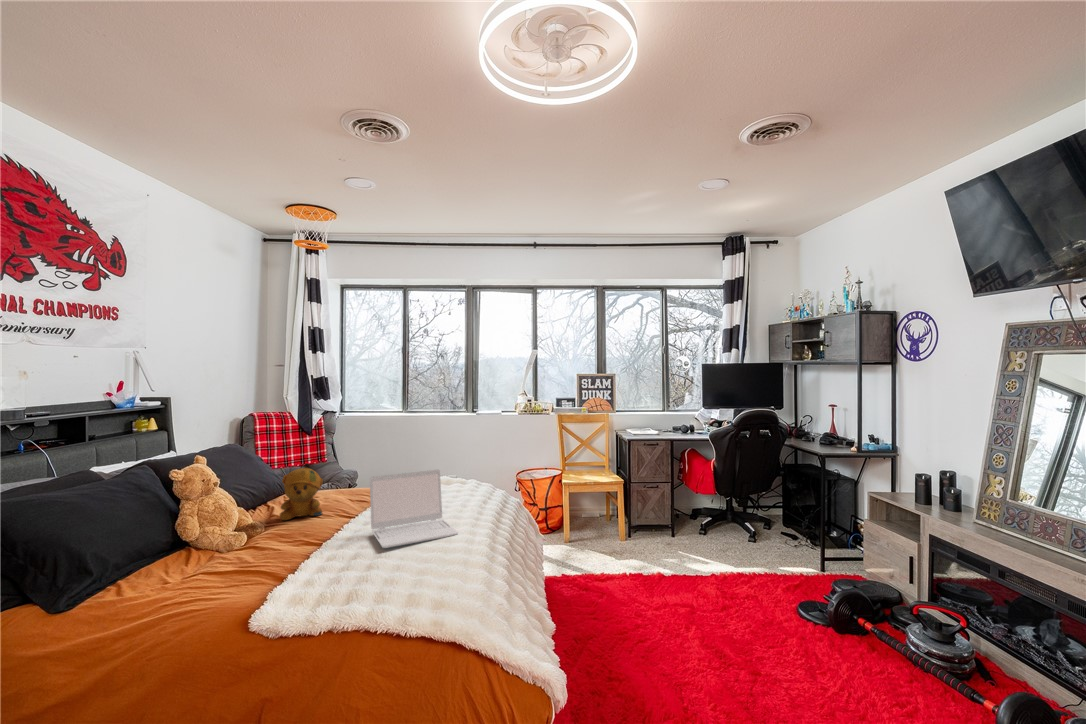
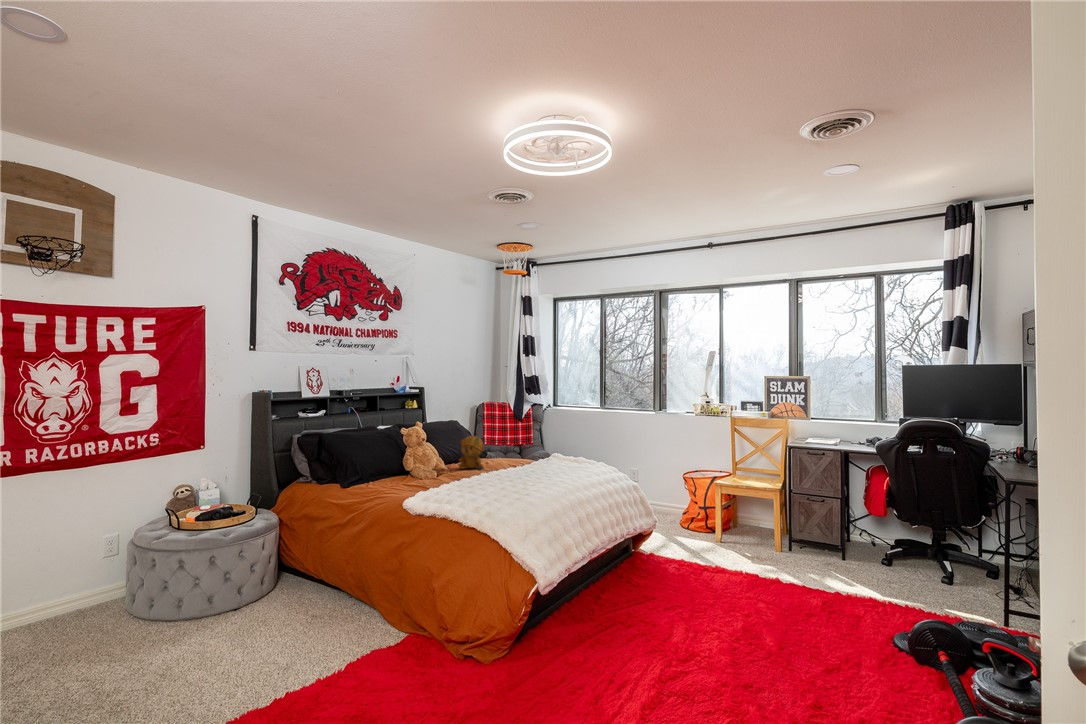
laptop: present [370,470,458,548] -> none [486,442,542,487]

